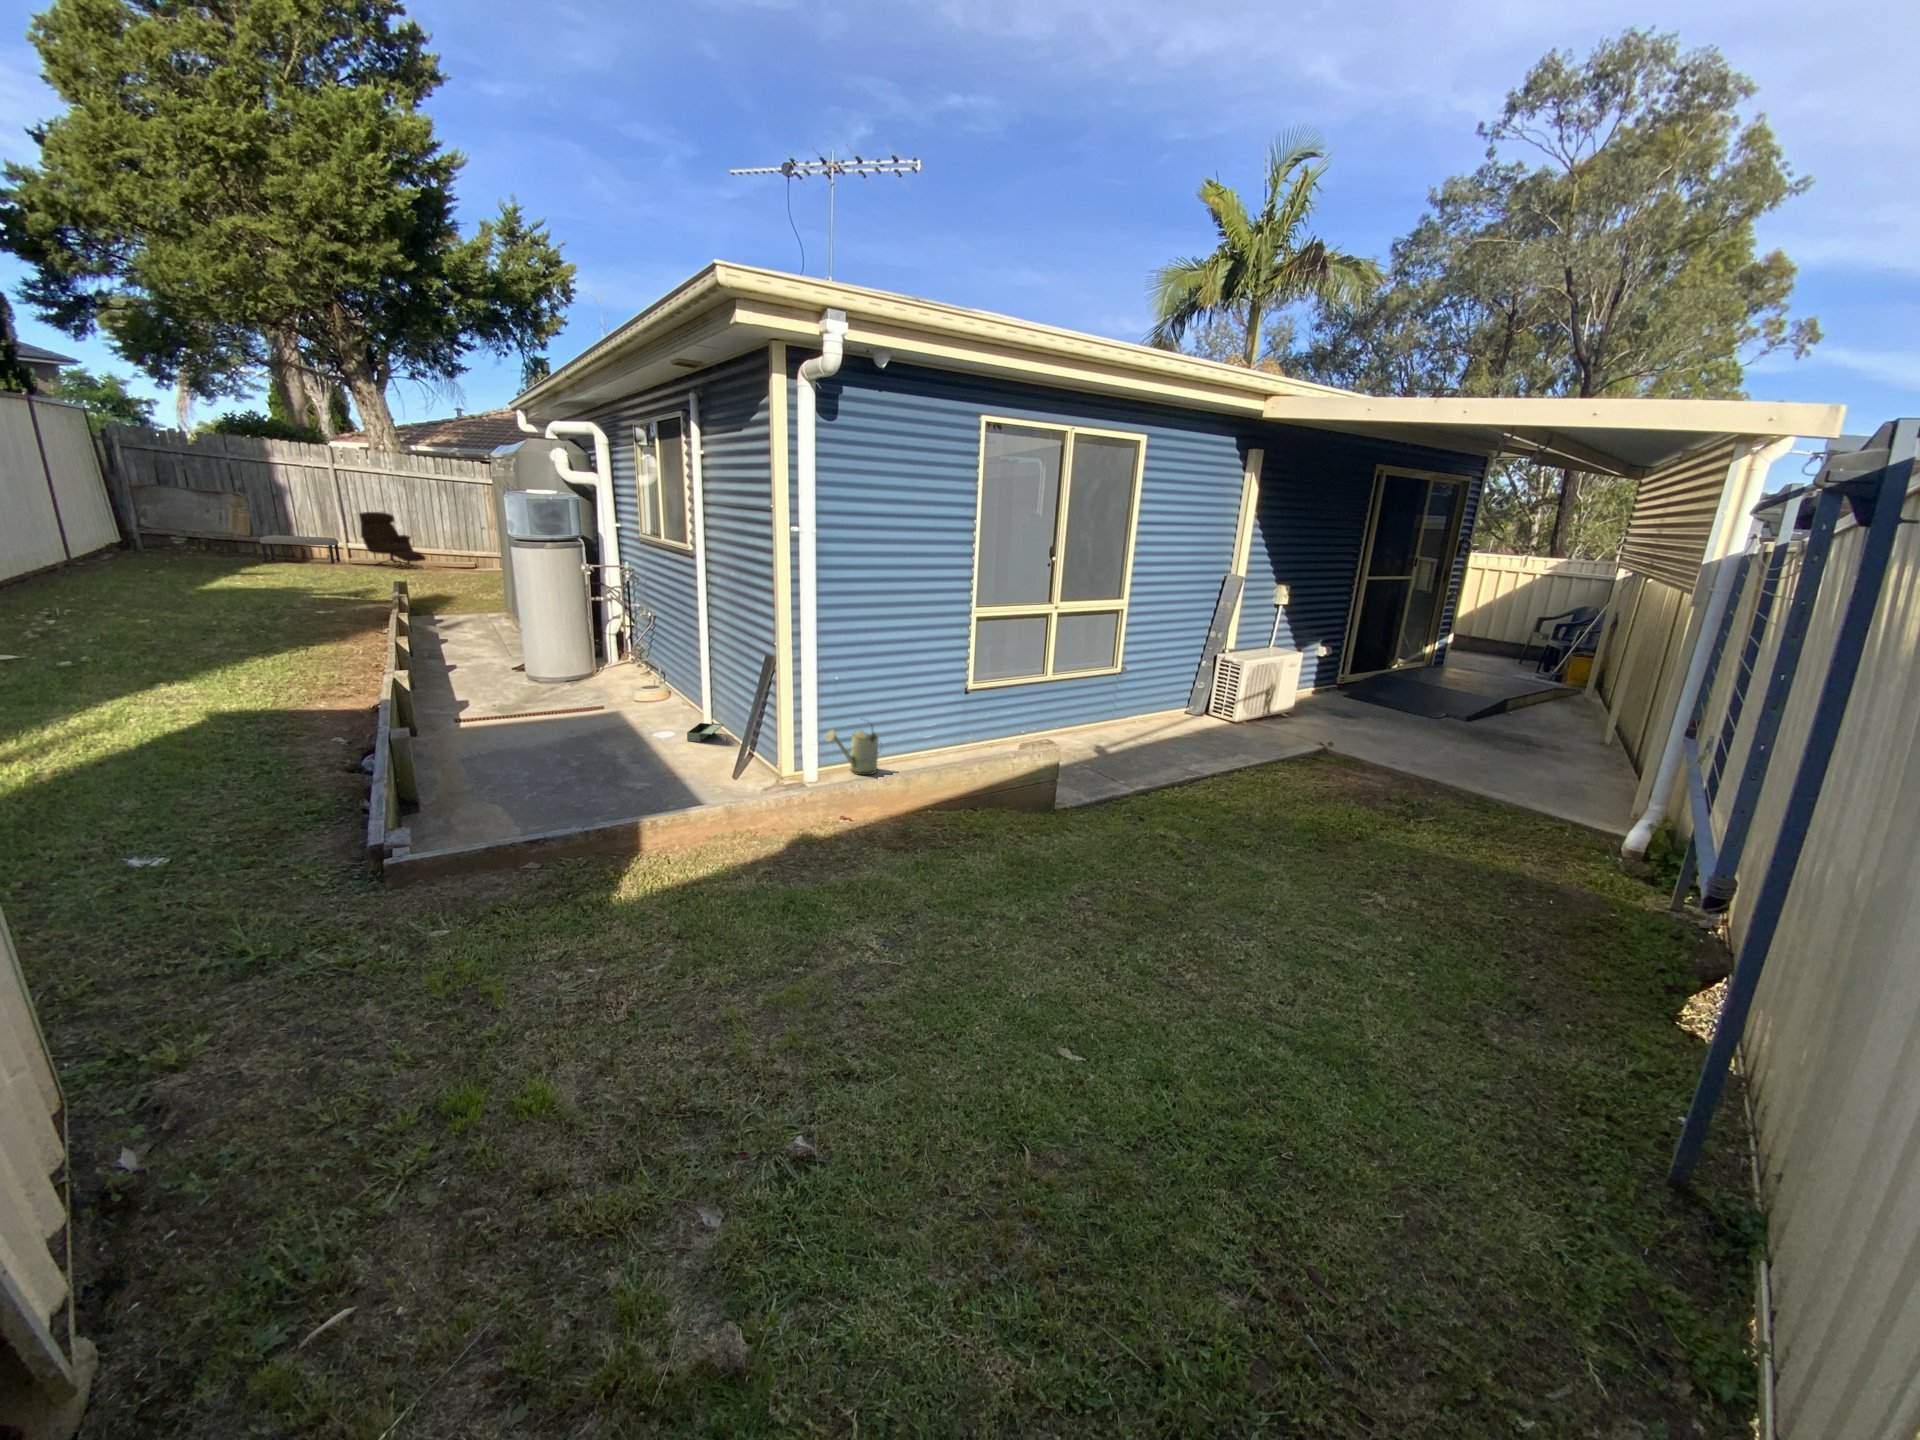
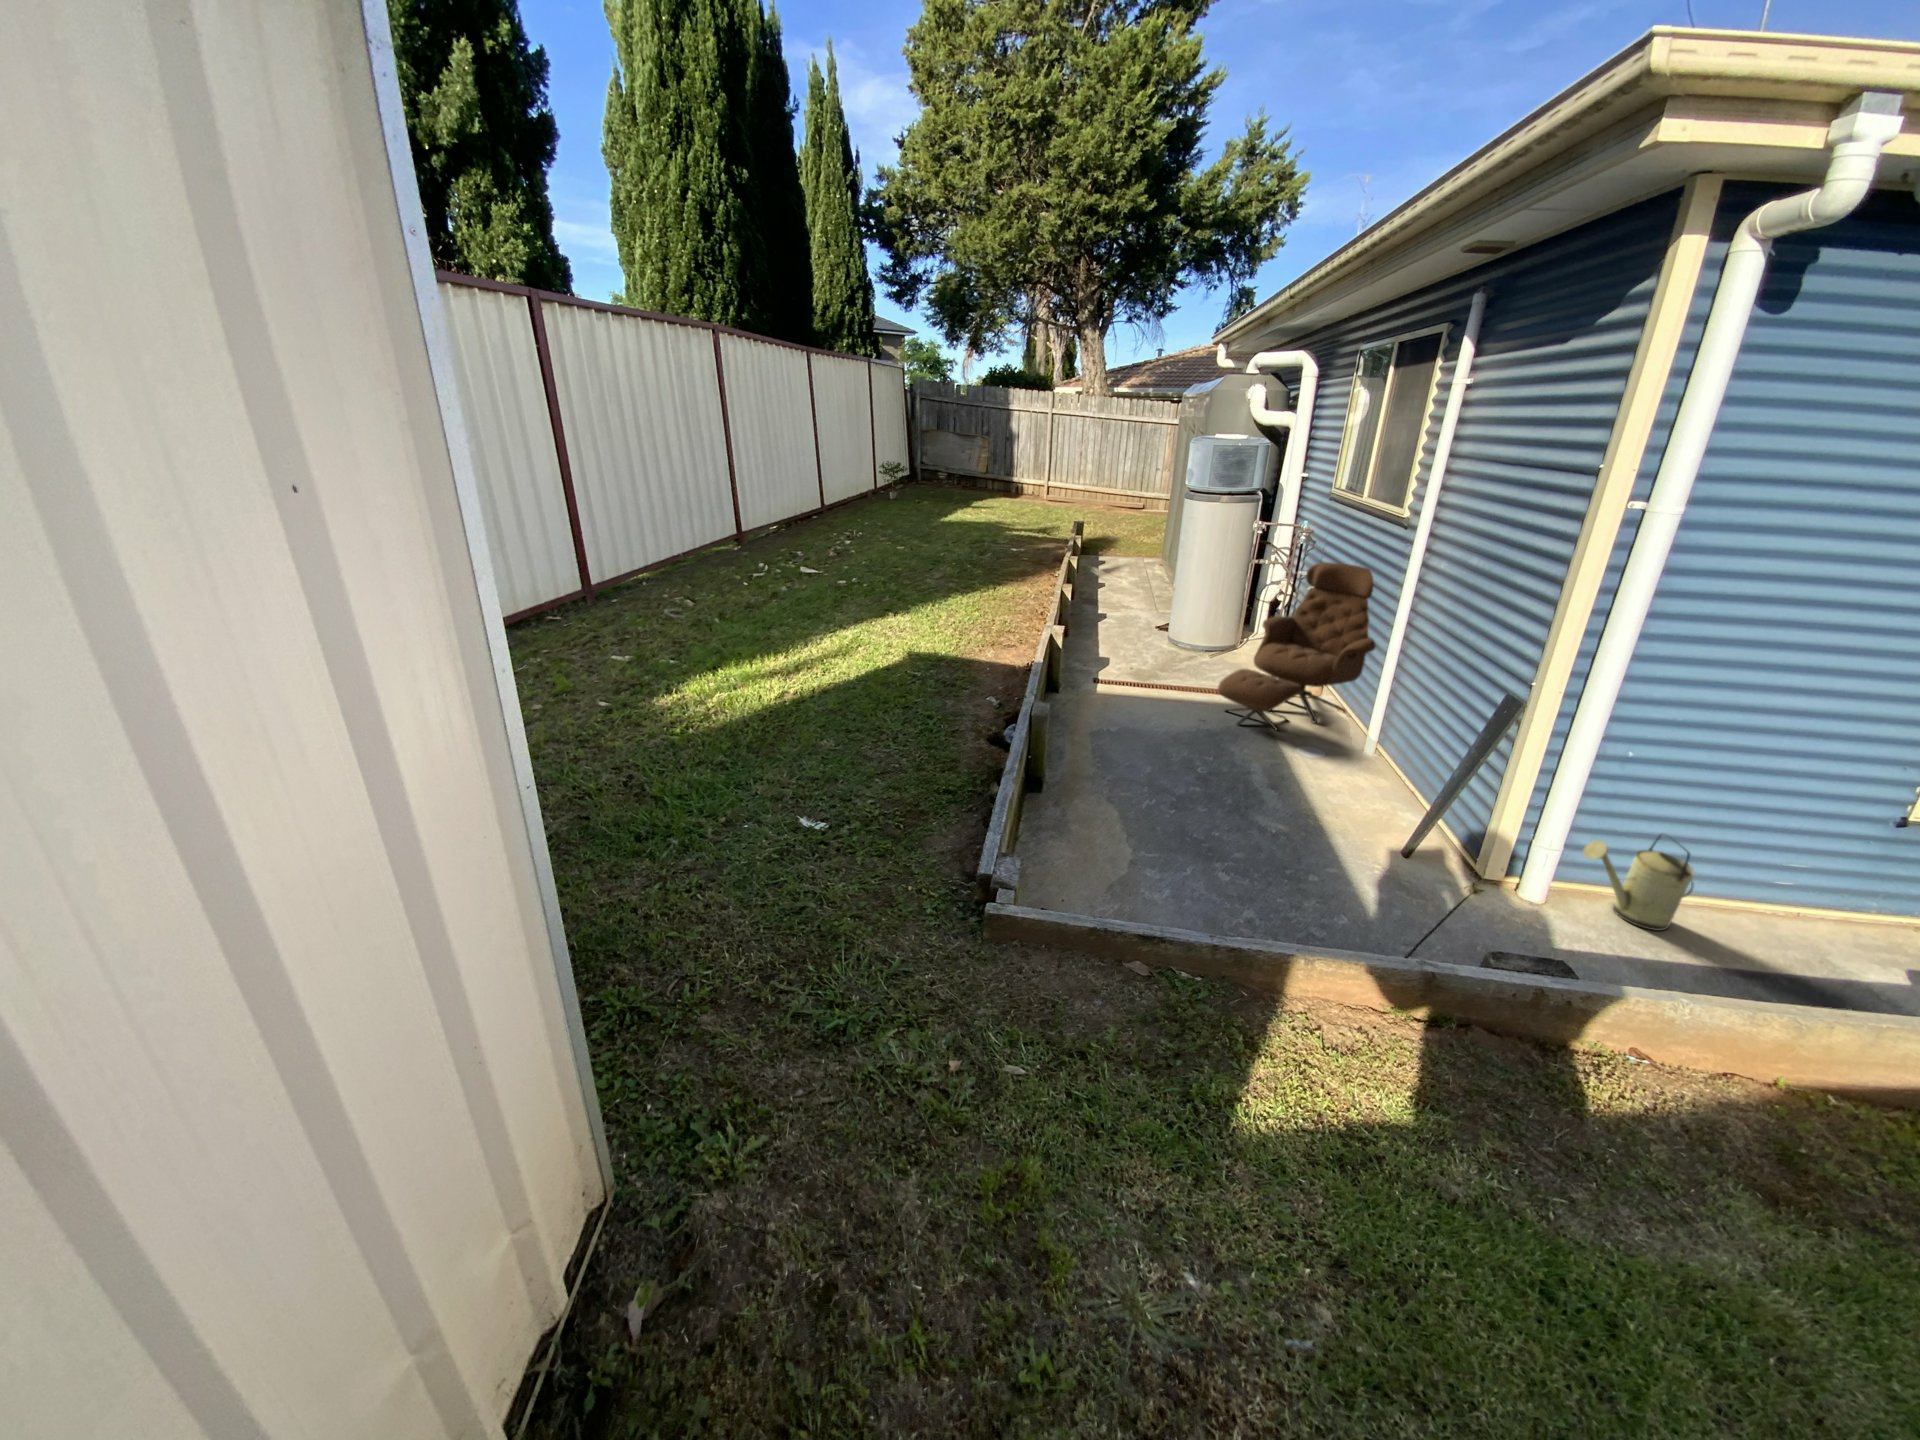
lounge chair: present [359,512,426,567] -> present [1218,562,1376,731]
potted plant: none [56,521,114,571] -> present [879,461,908,500]
bench: present [260,535,340,564] -> none [990,473,1041,499]
toolbox: present [687,723,723,742] -> none [1341,756,1397,784]

